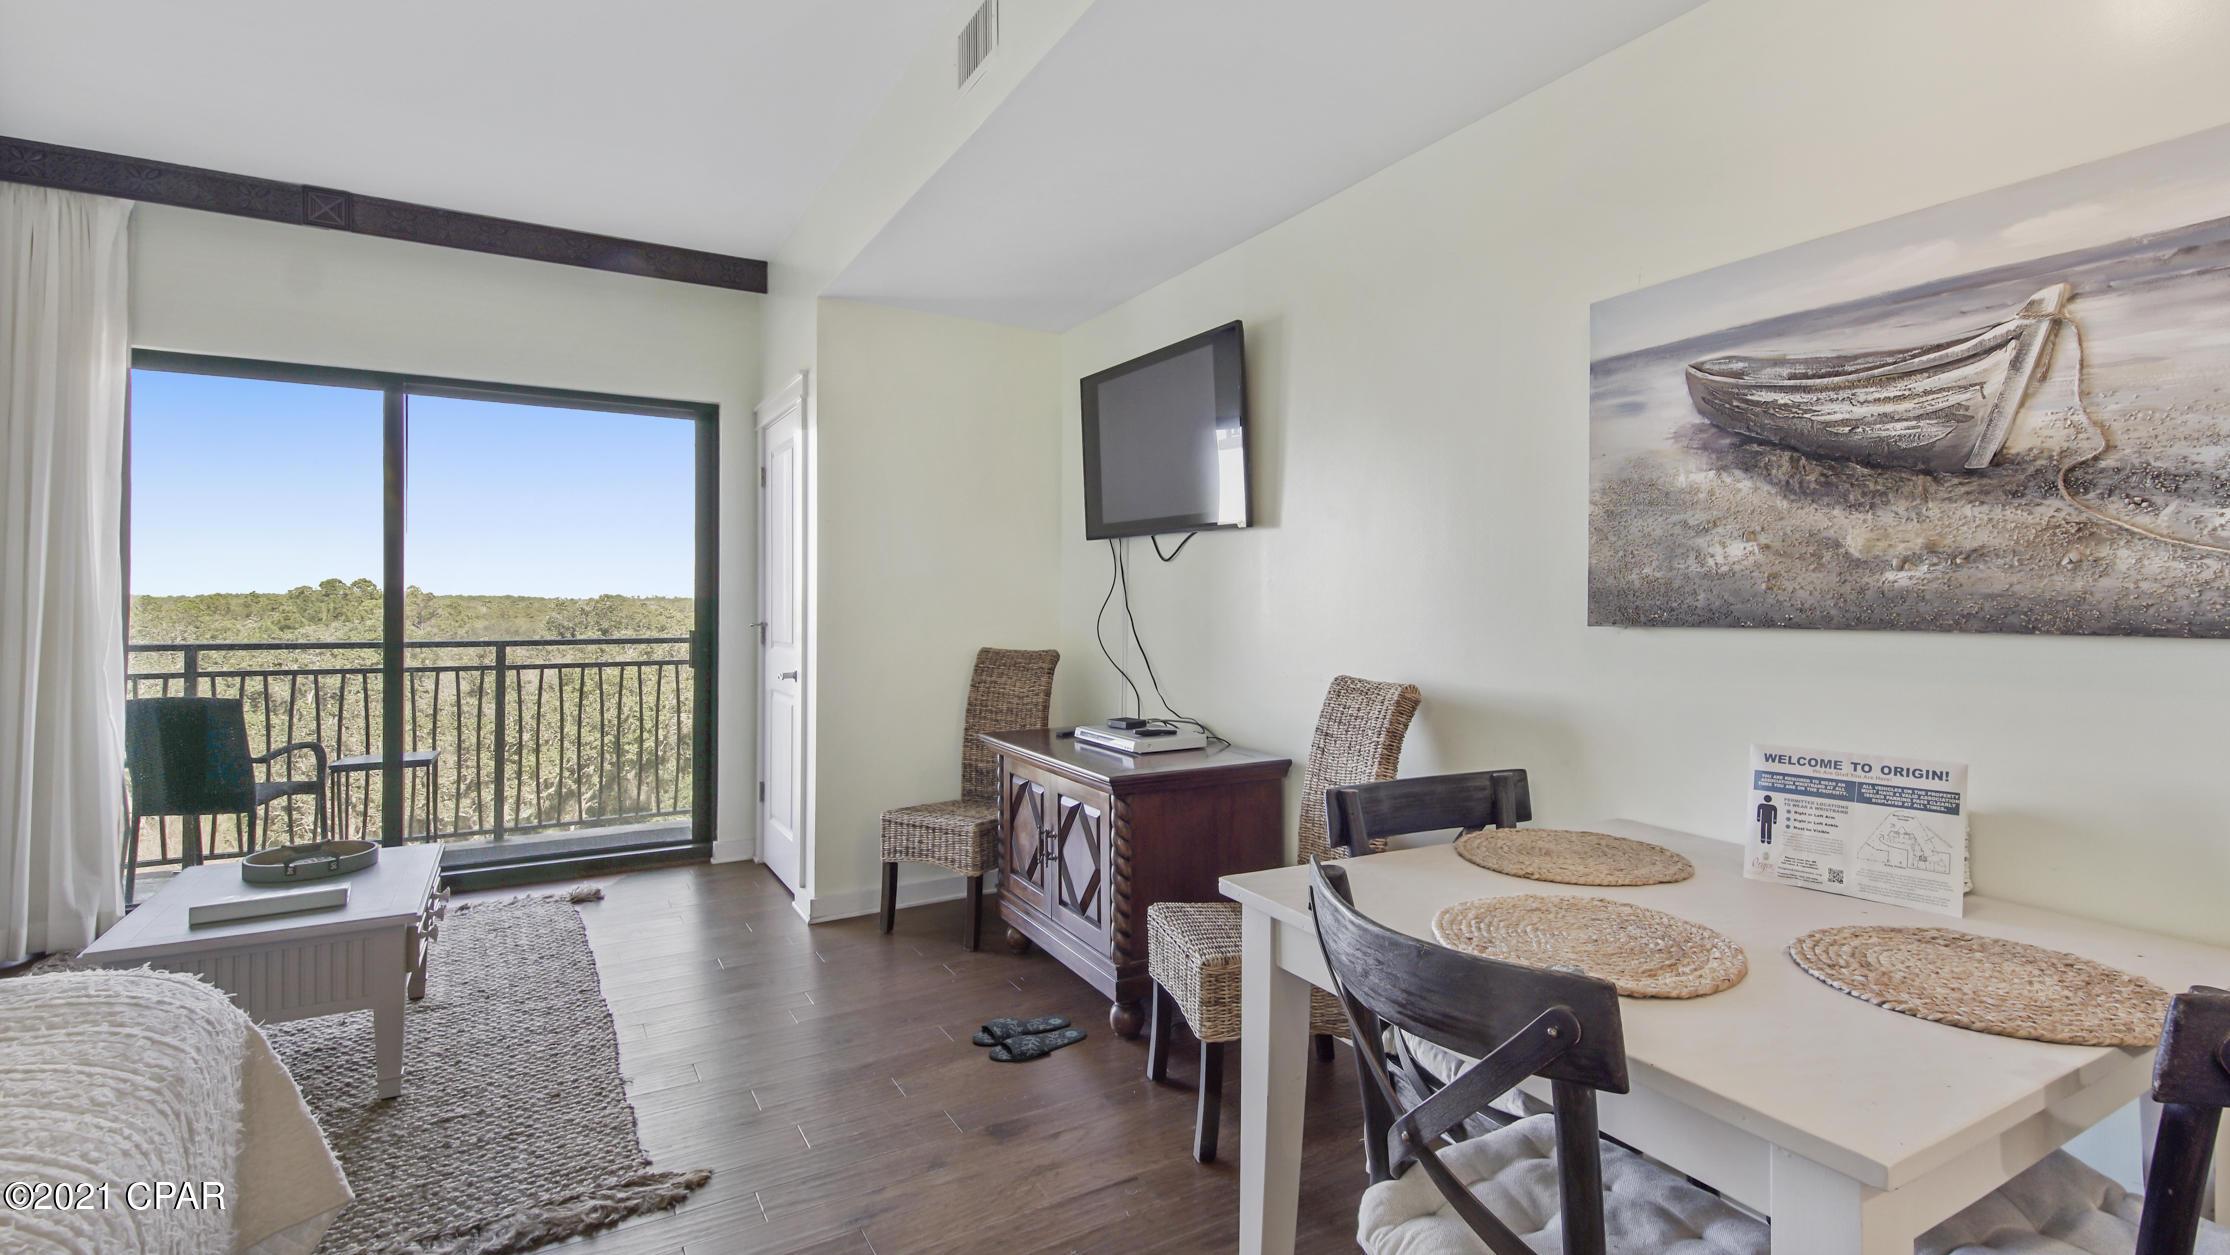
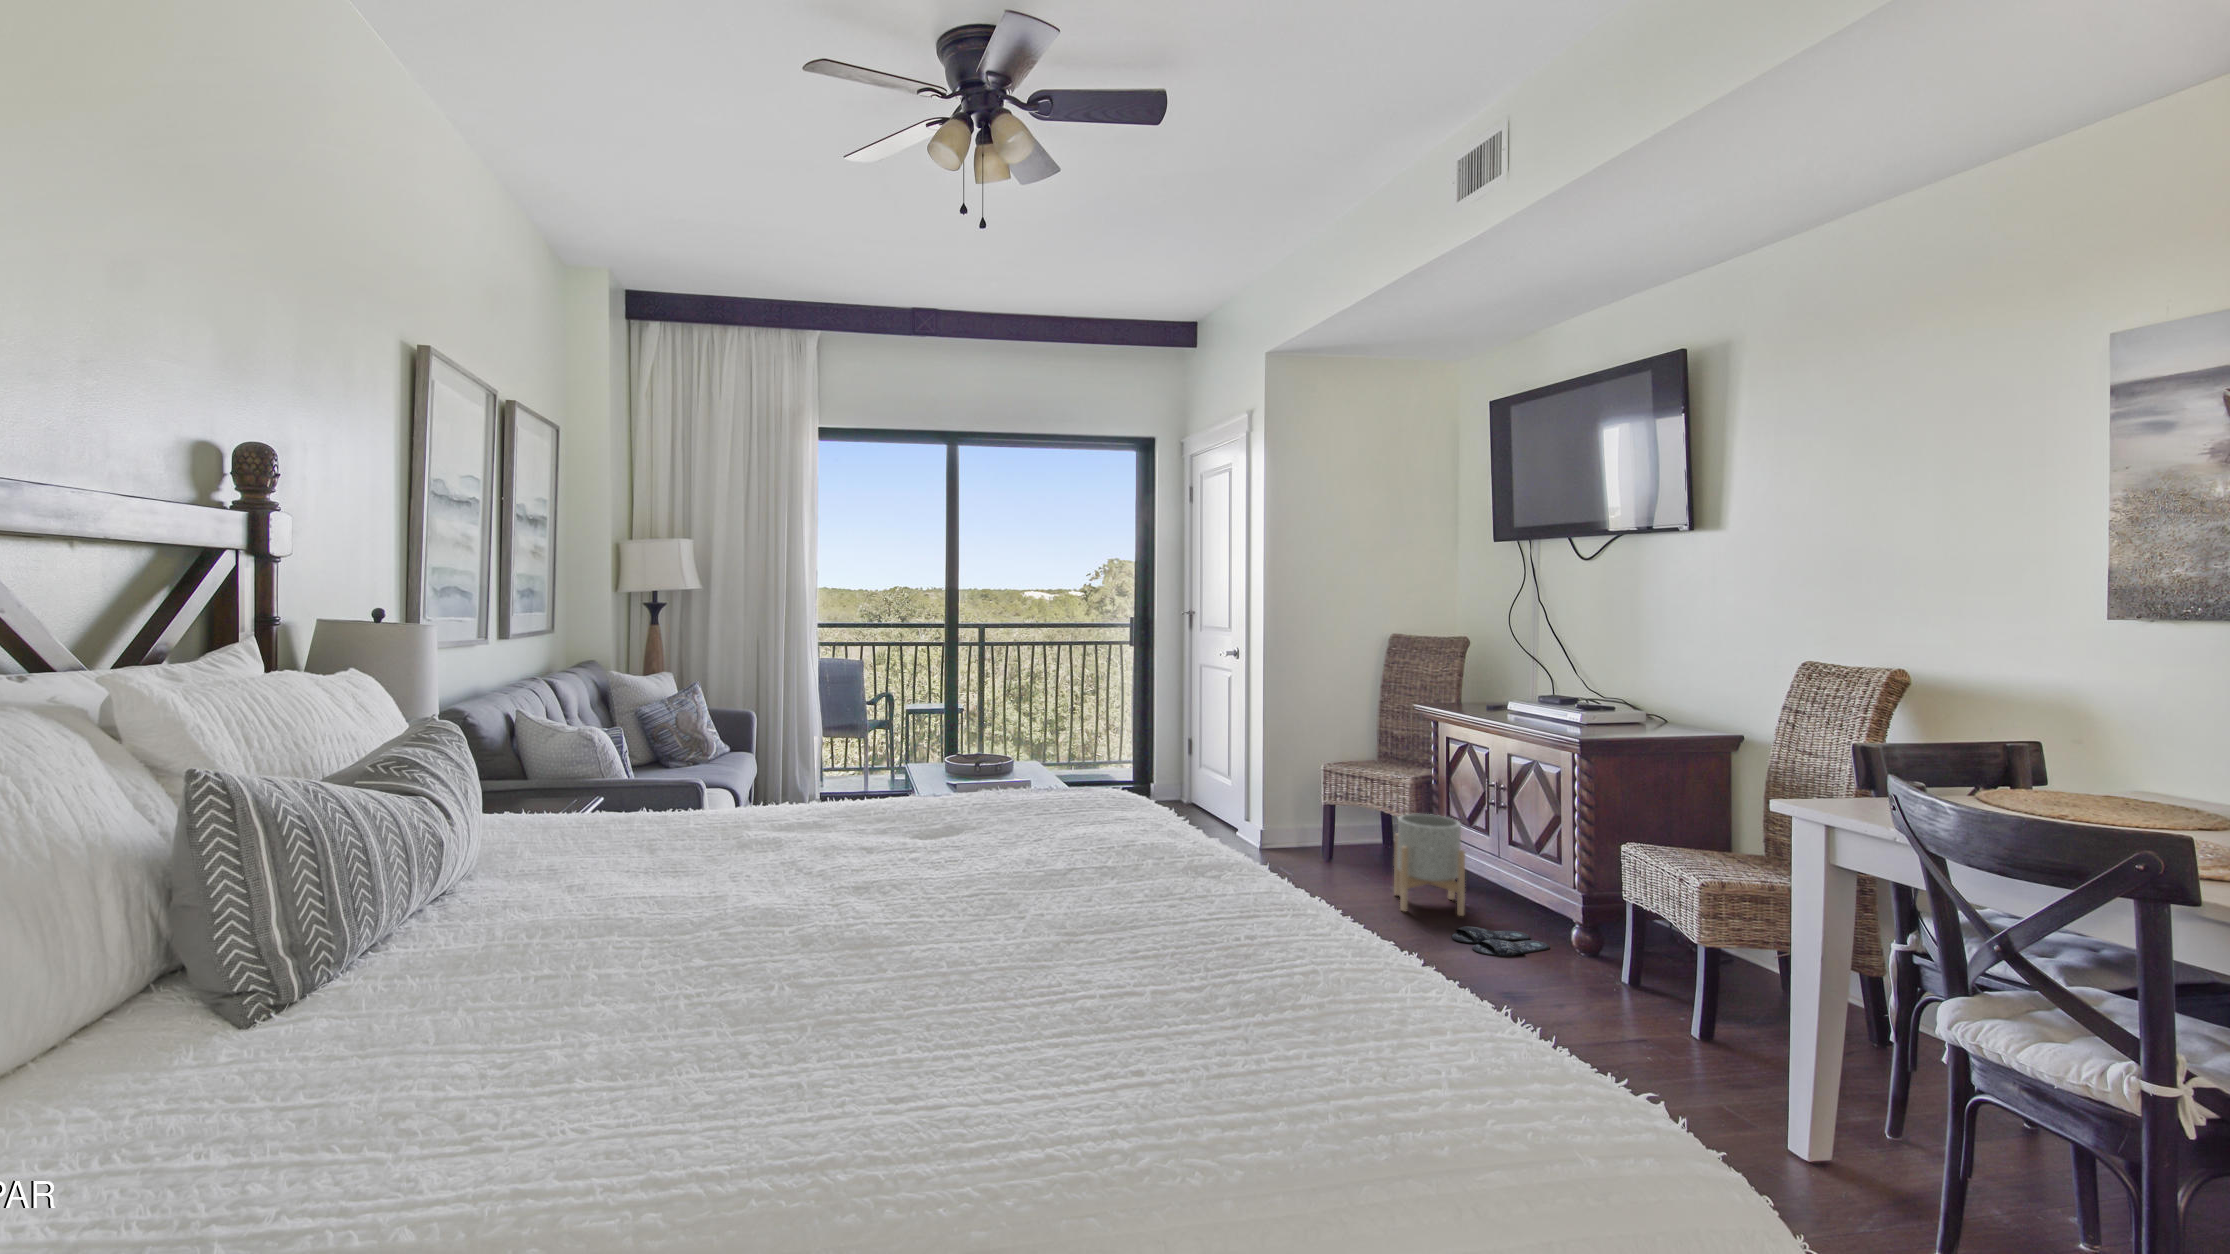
planter: none [932,872,1012,1003] -> present [1394,814,1465,916]

